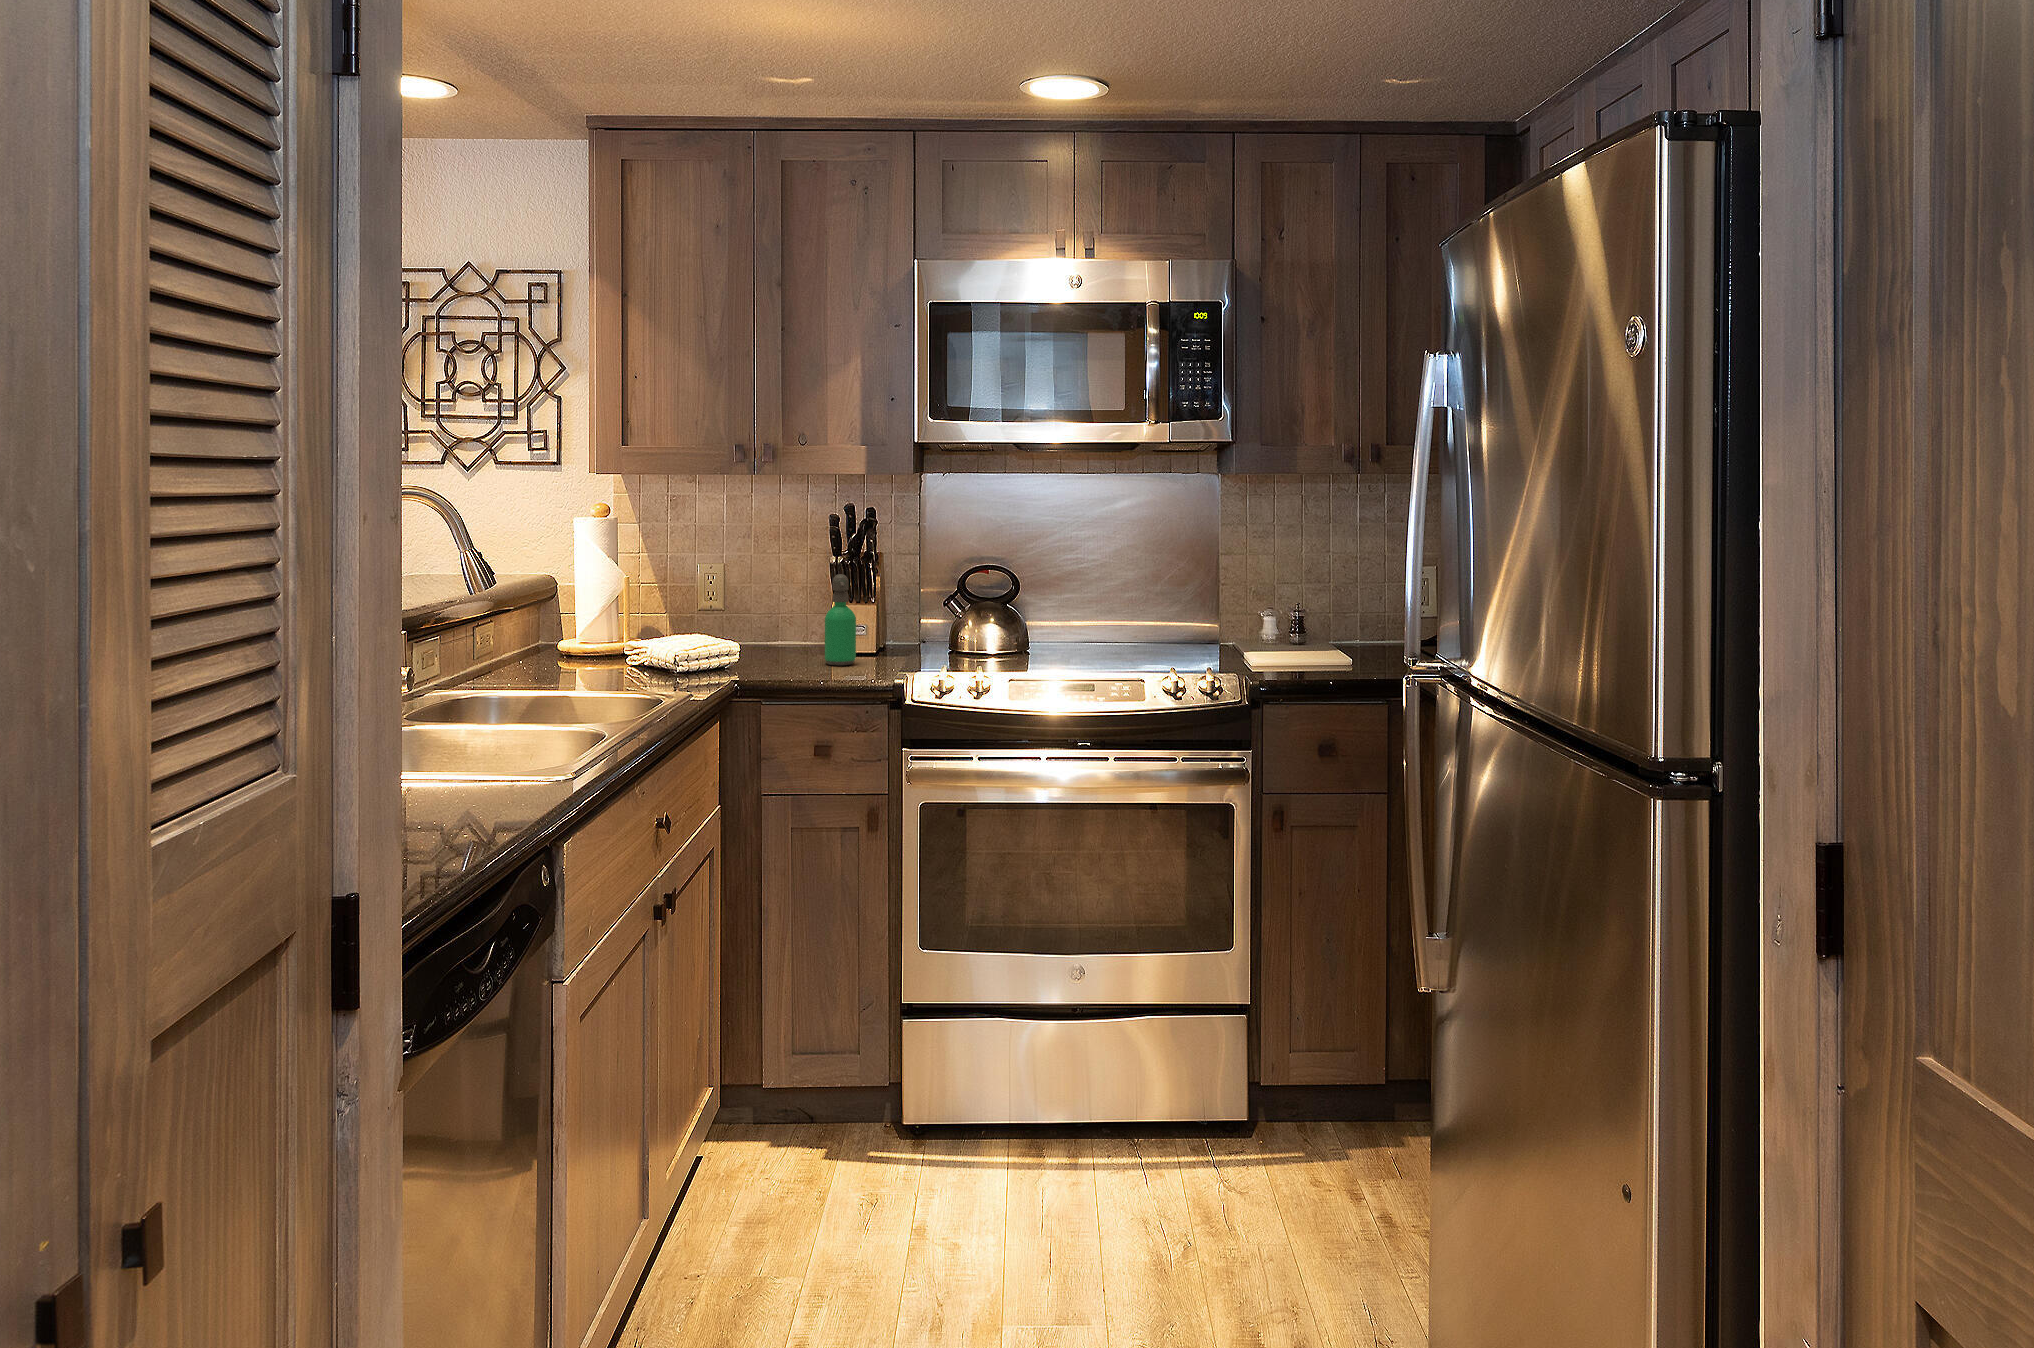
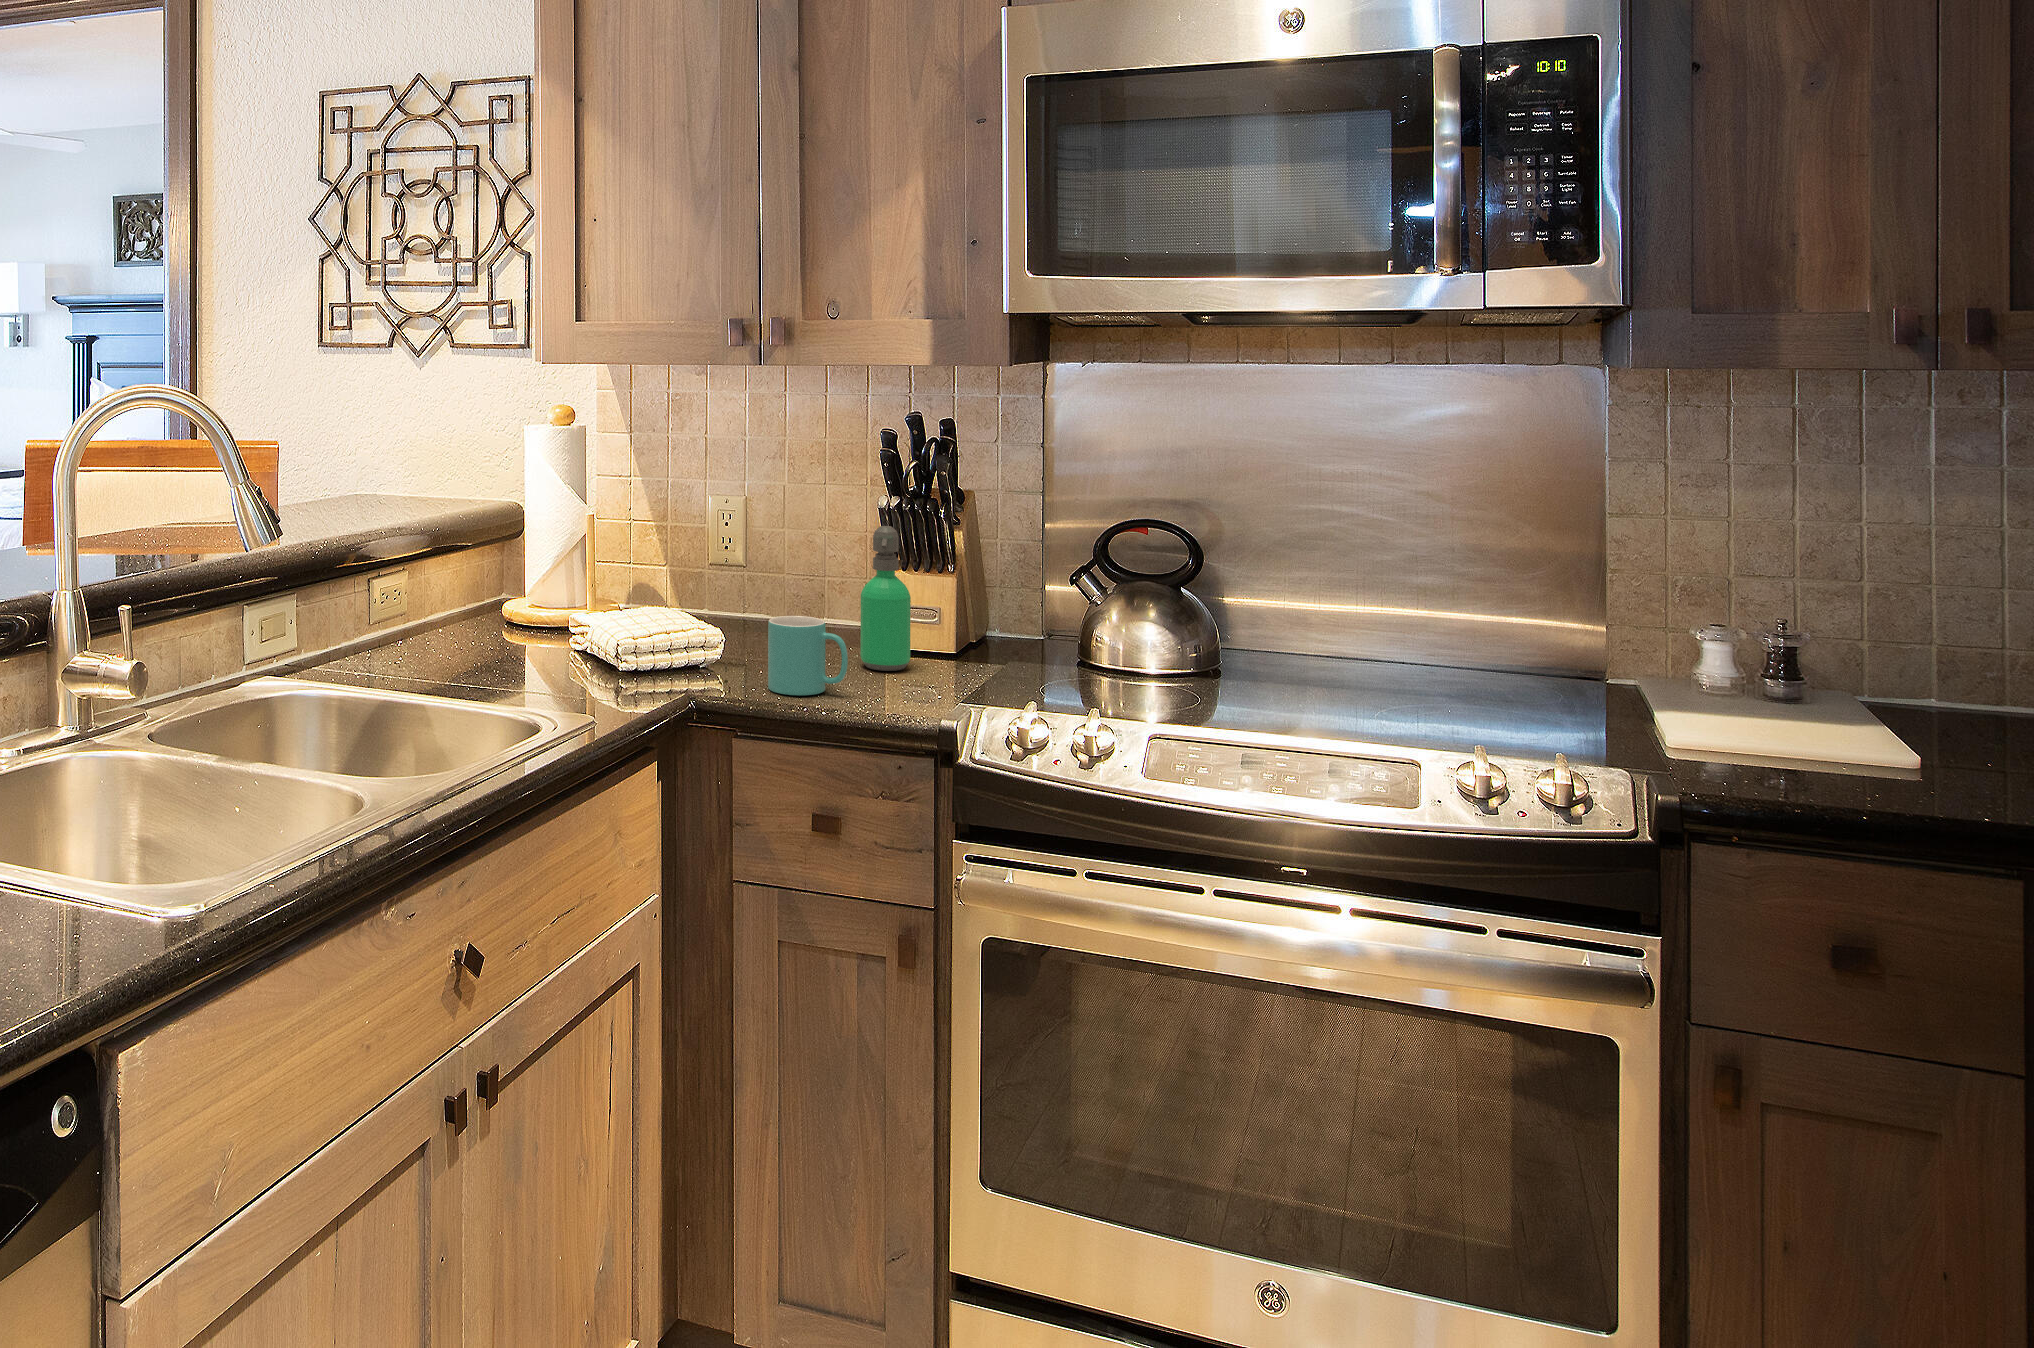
mug: none [777,631,828,678] -> present [768,616,848,695]

